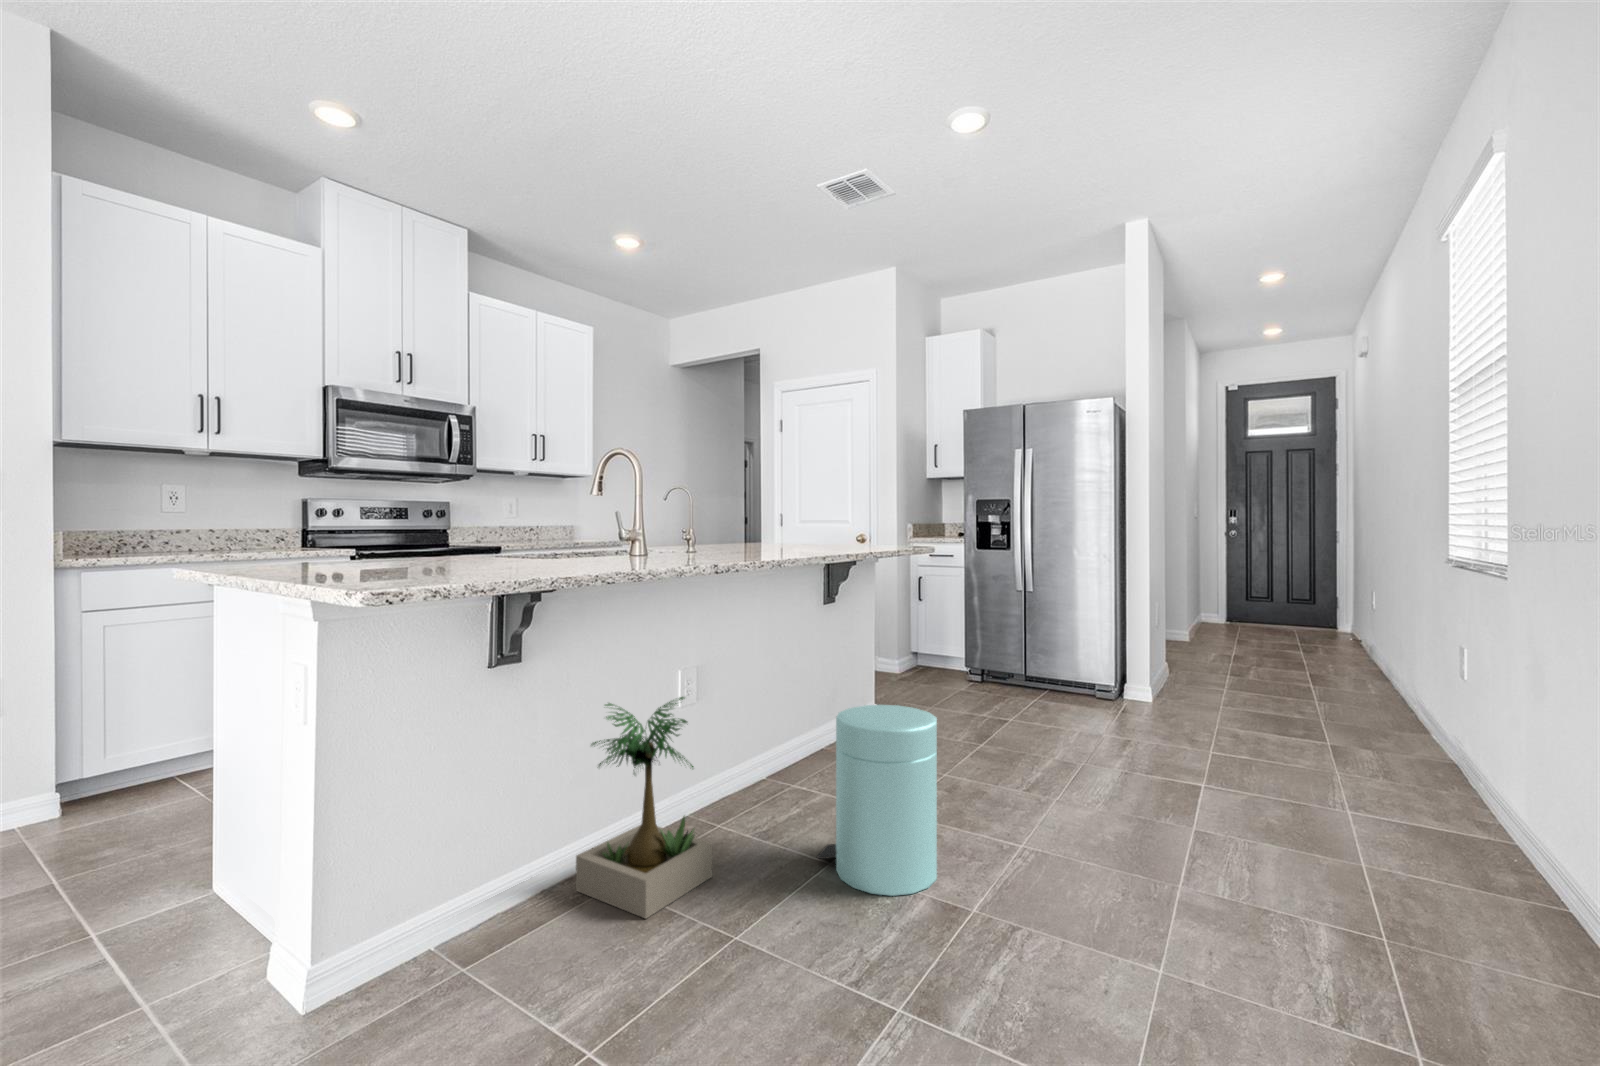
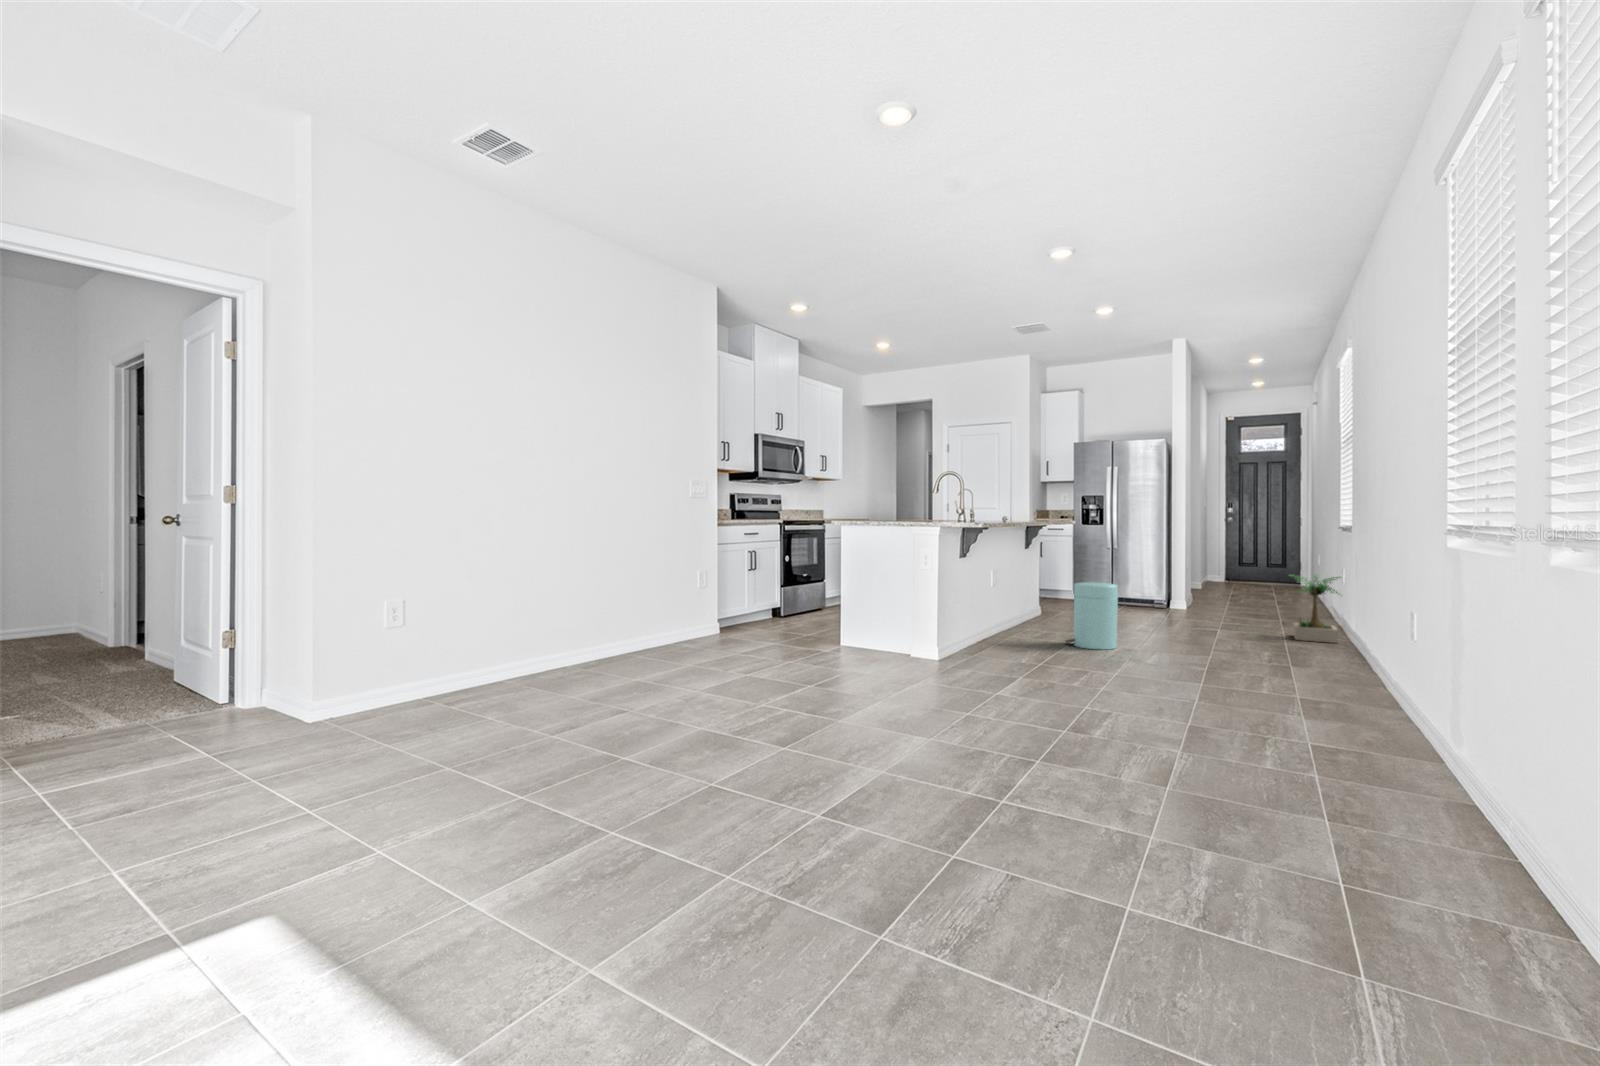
potted plant: present [576,697,712,918] -> present [1290,574,1340,643]

